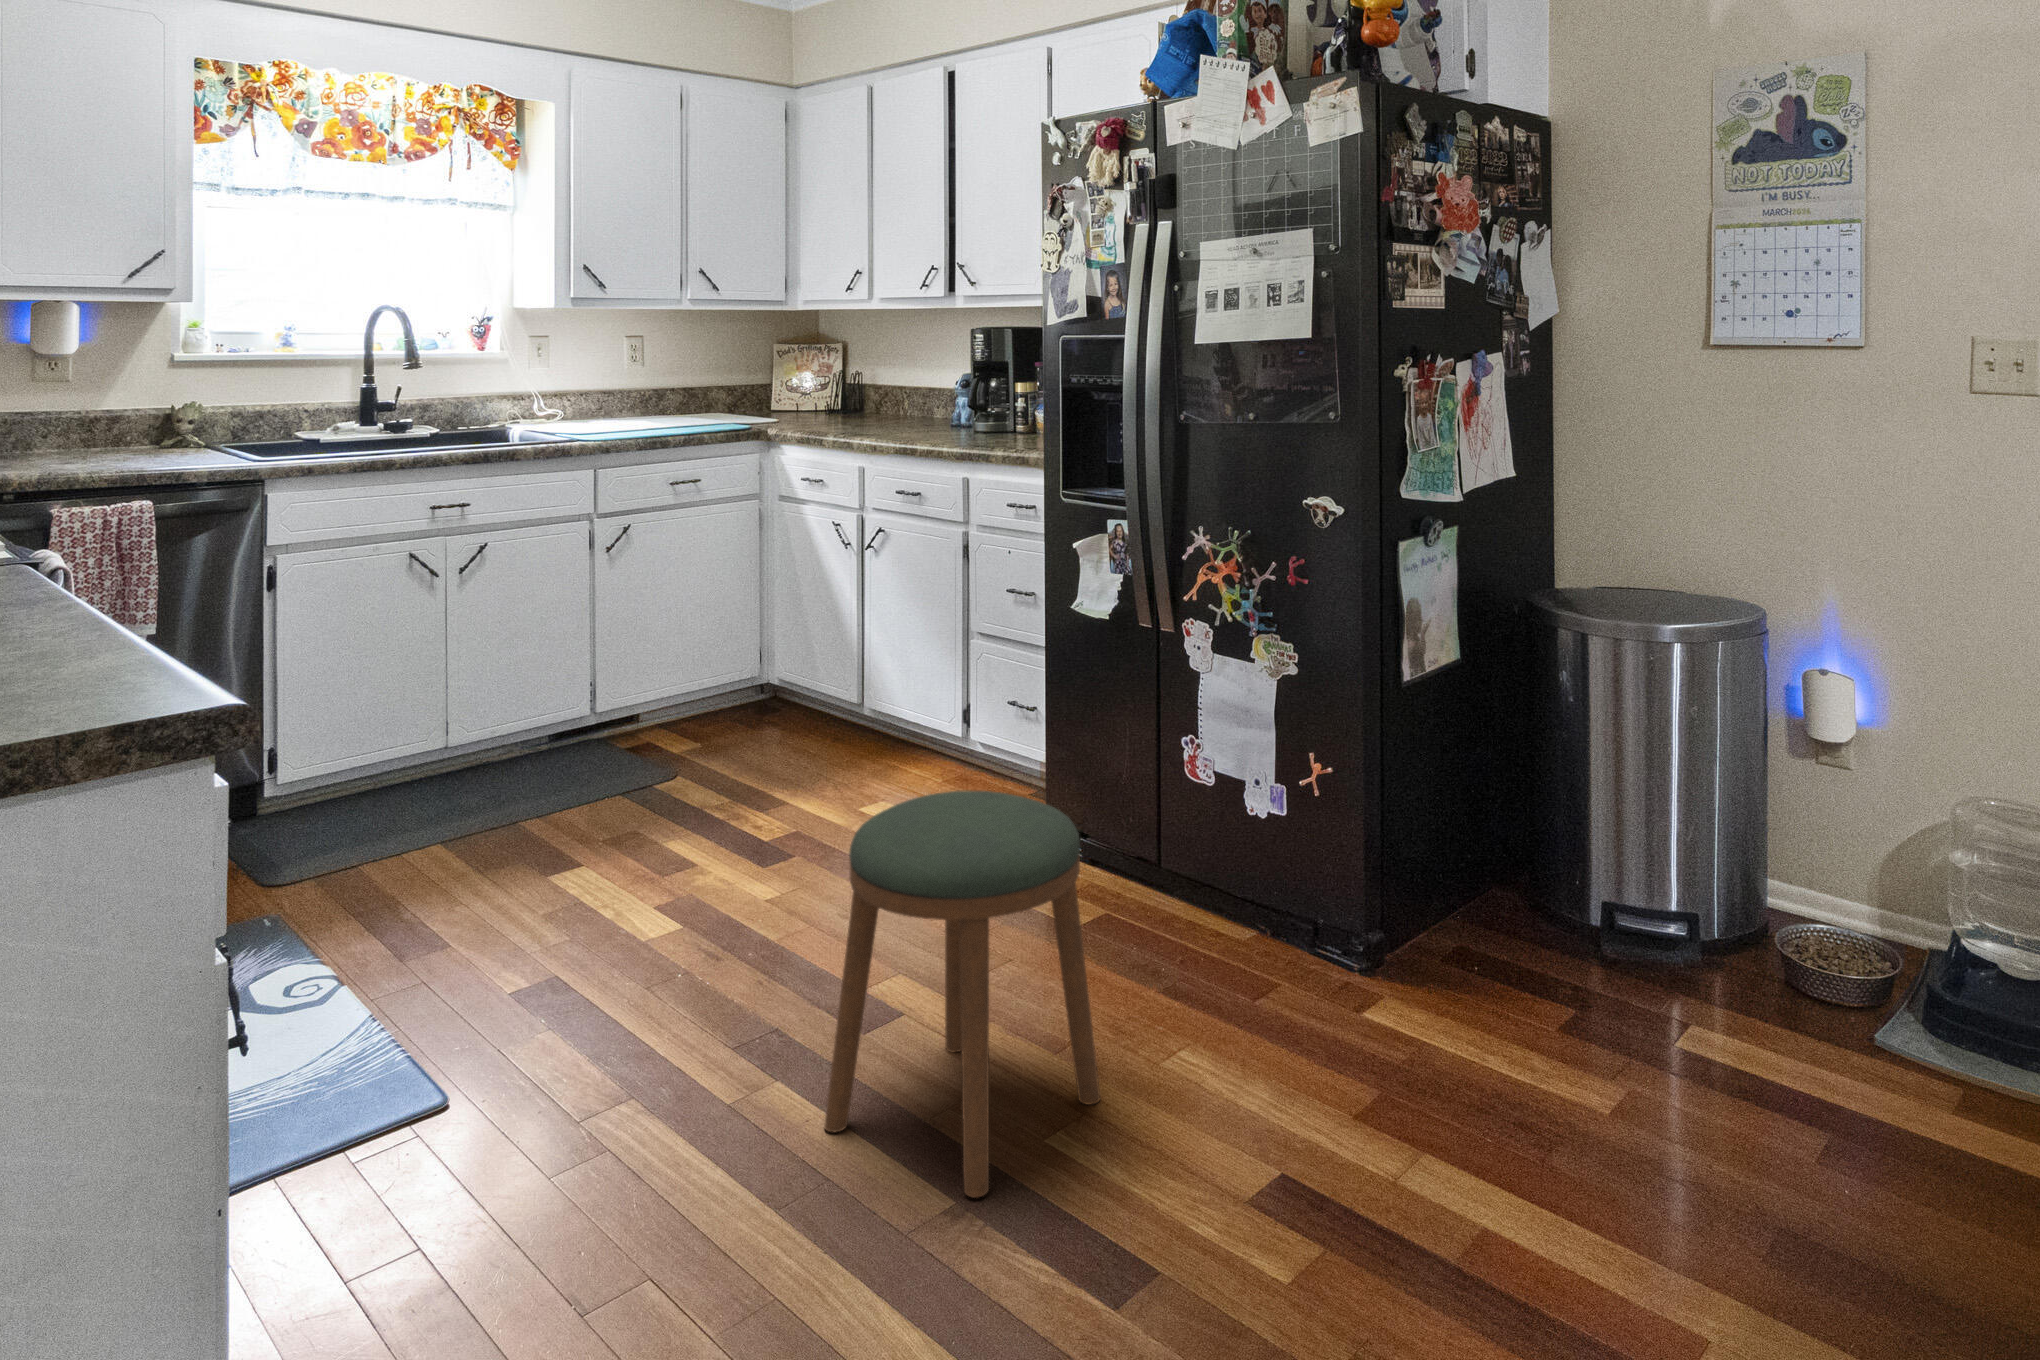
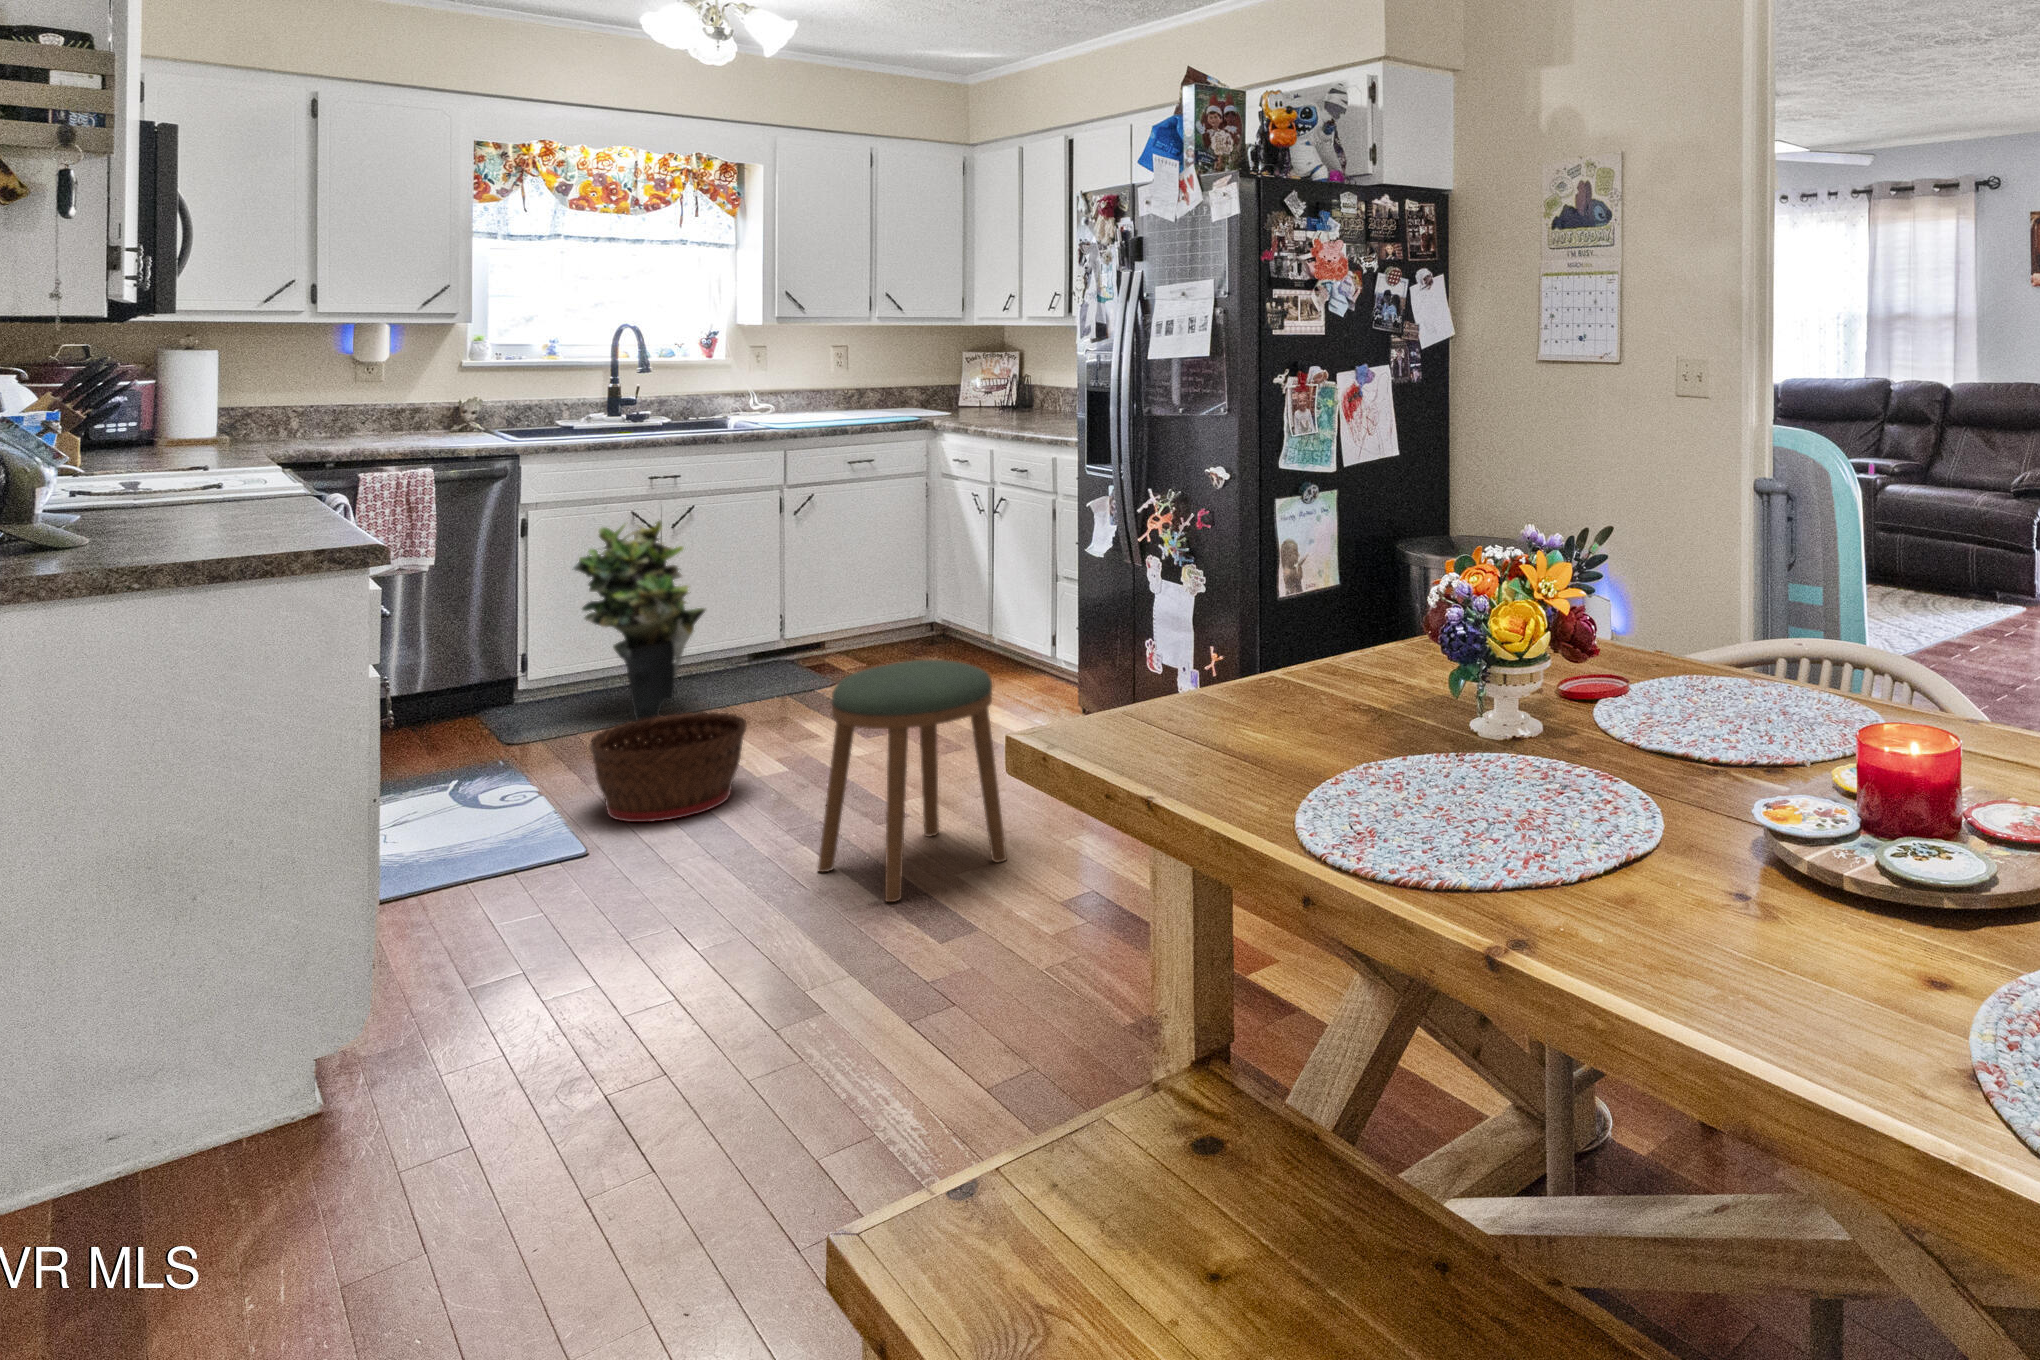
potted plant: none [347,567,524,853] -> present [572,521,705,720]
basket: none [427,850,645,1033] -> present [590,712,747,822]

